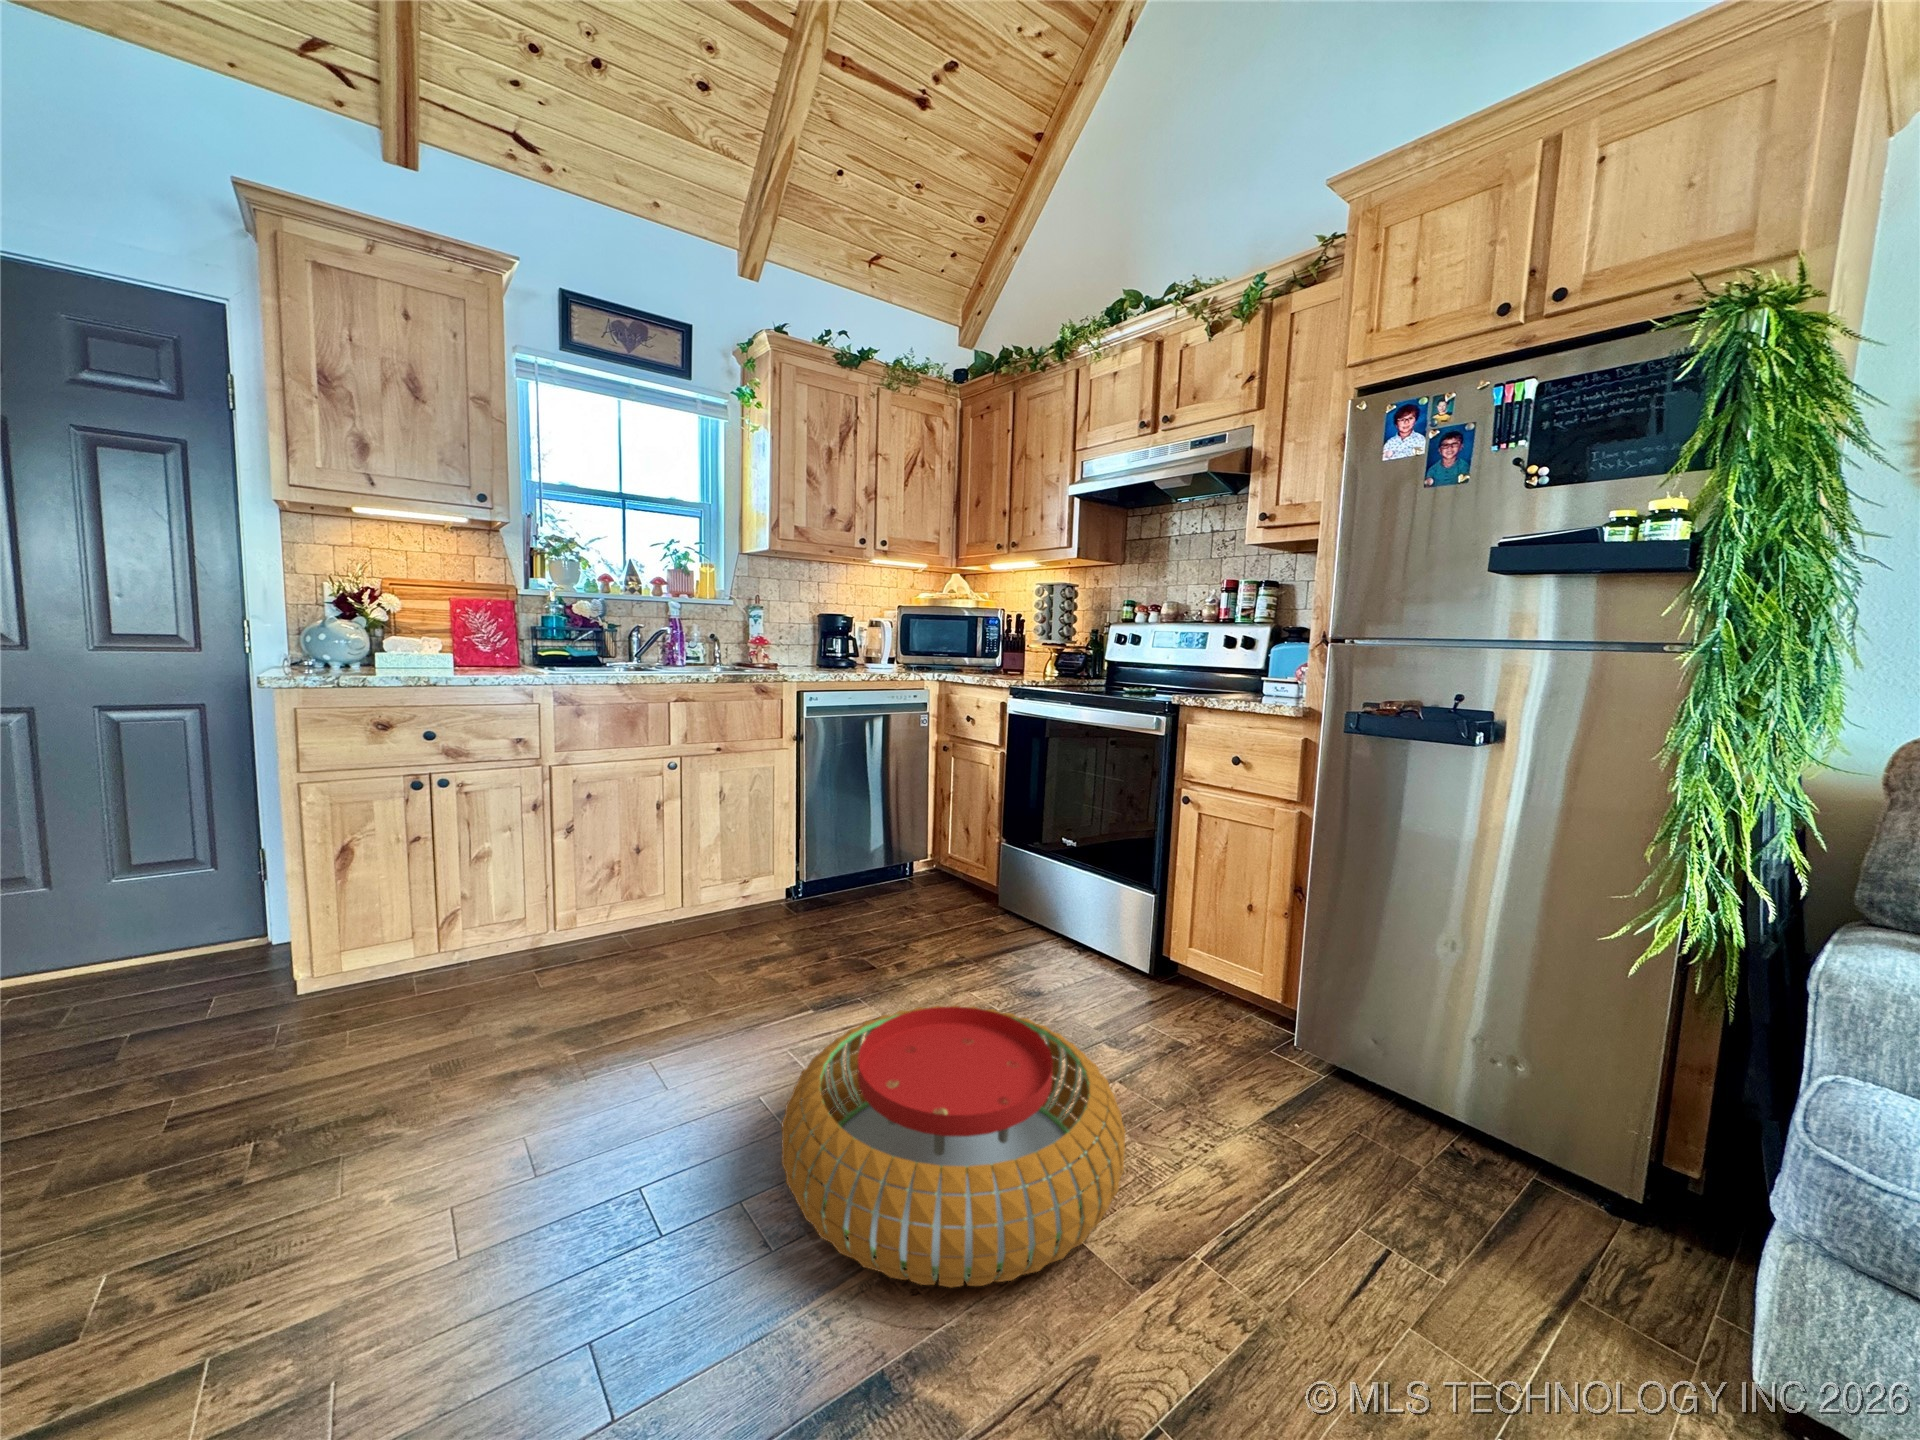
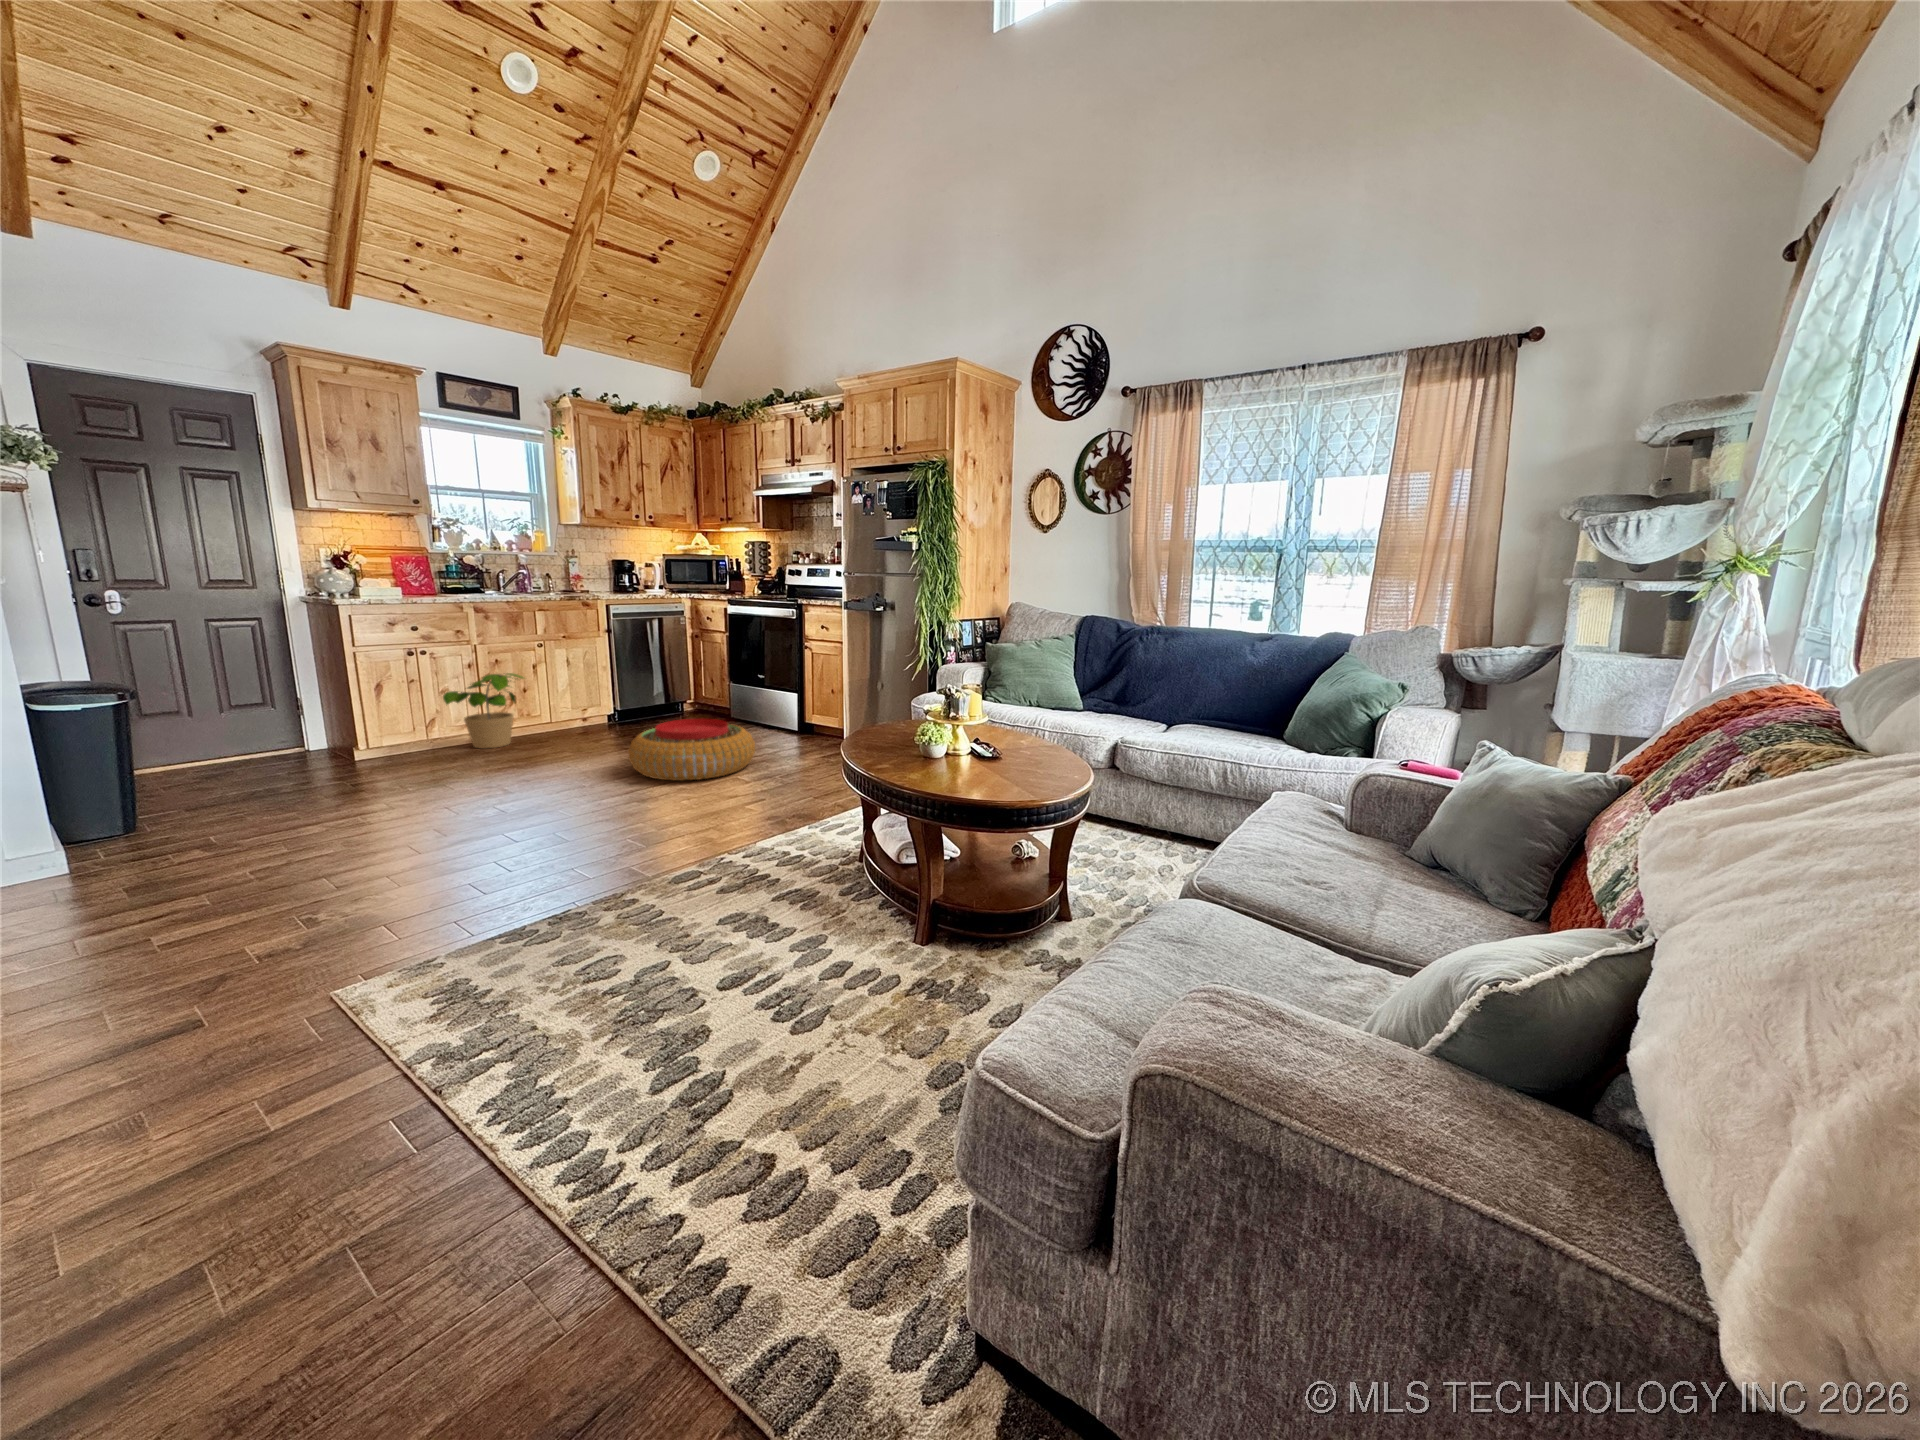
potted plant: none [455,837,610,983] -> present [443,673,523,748]

